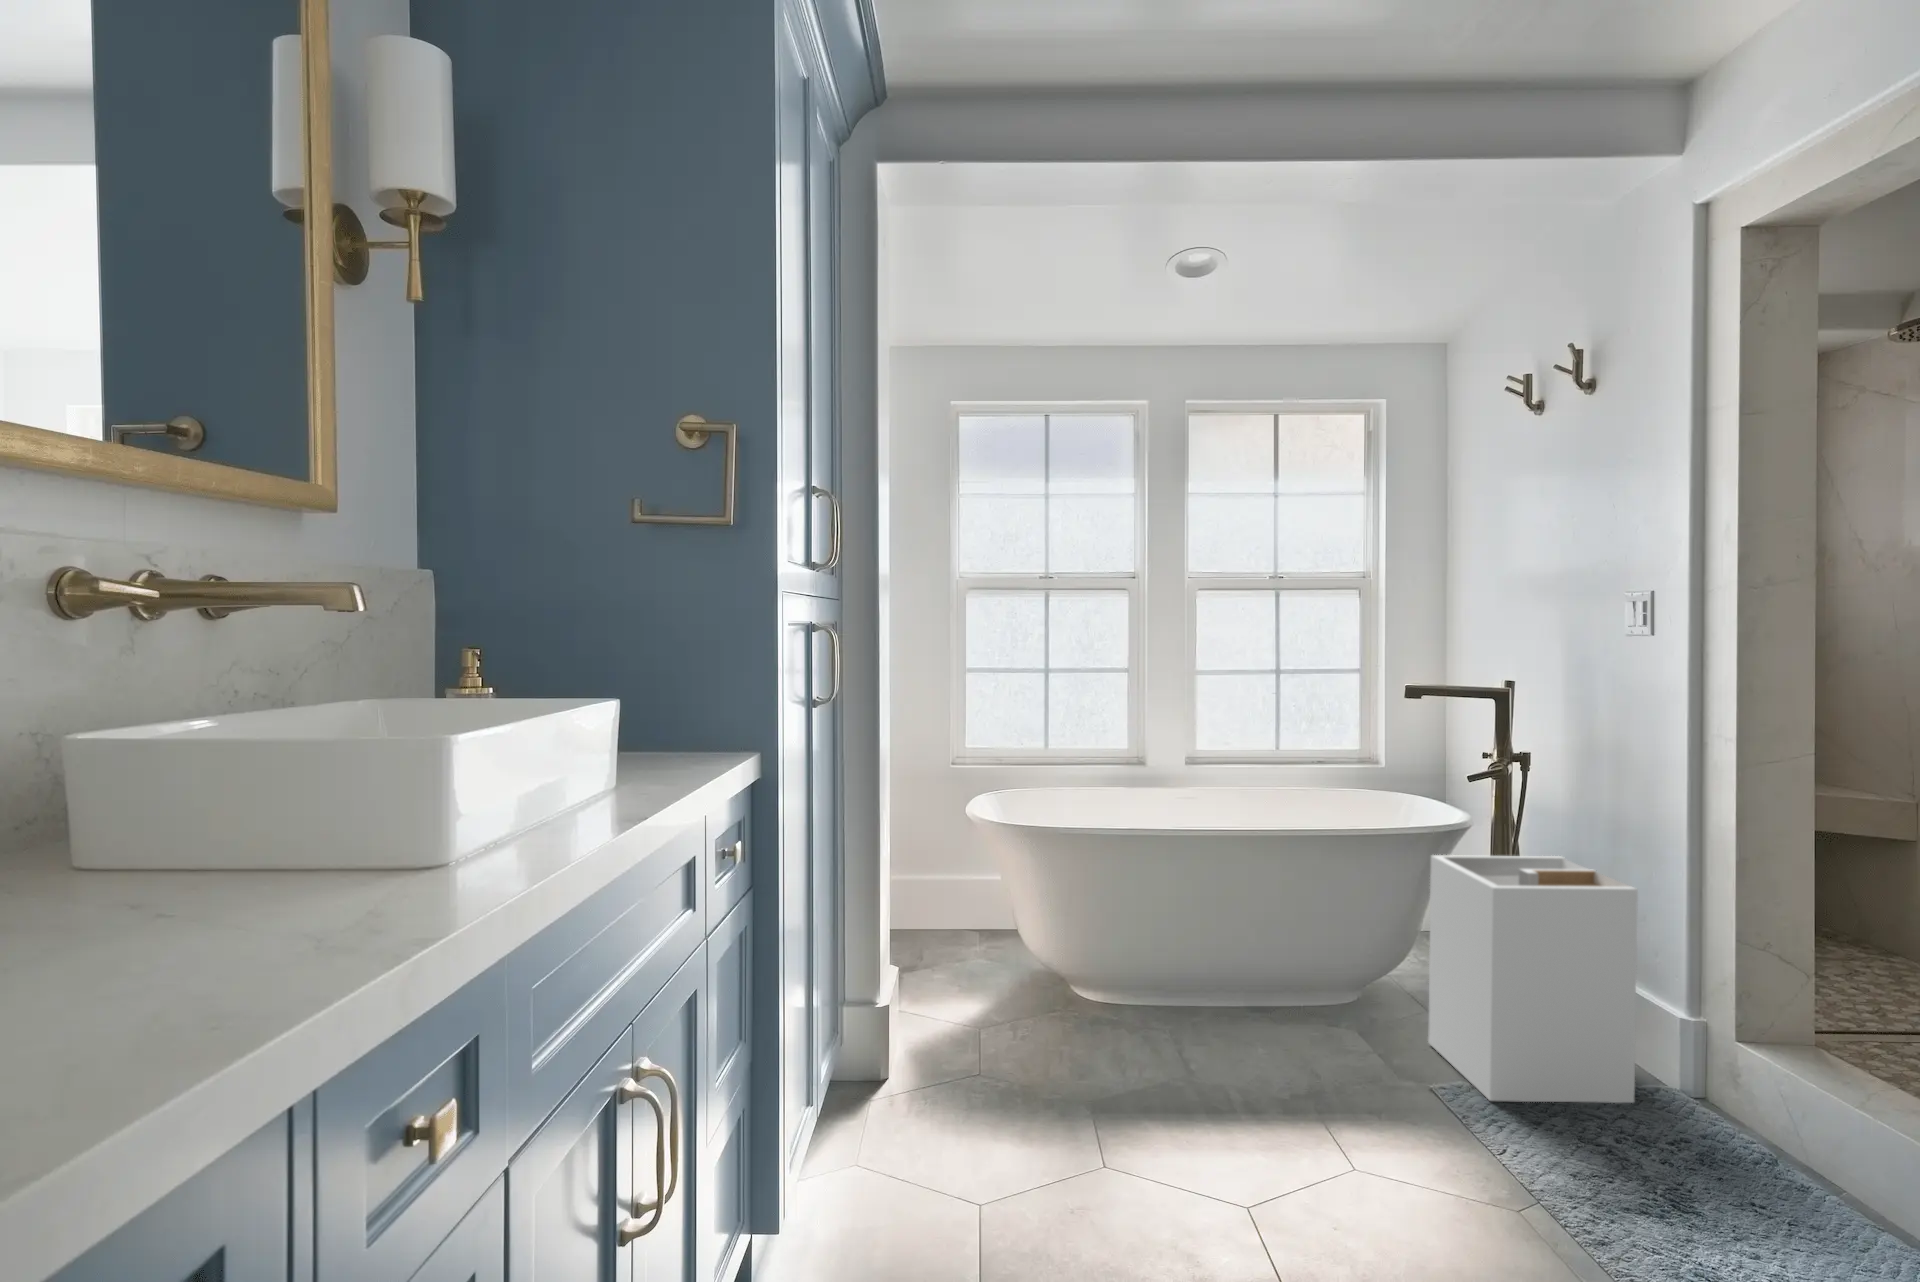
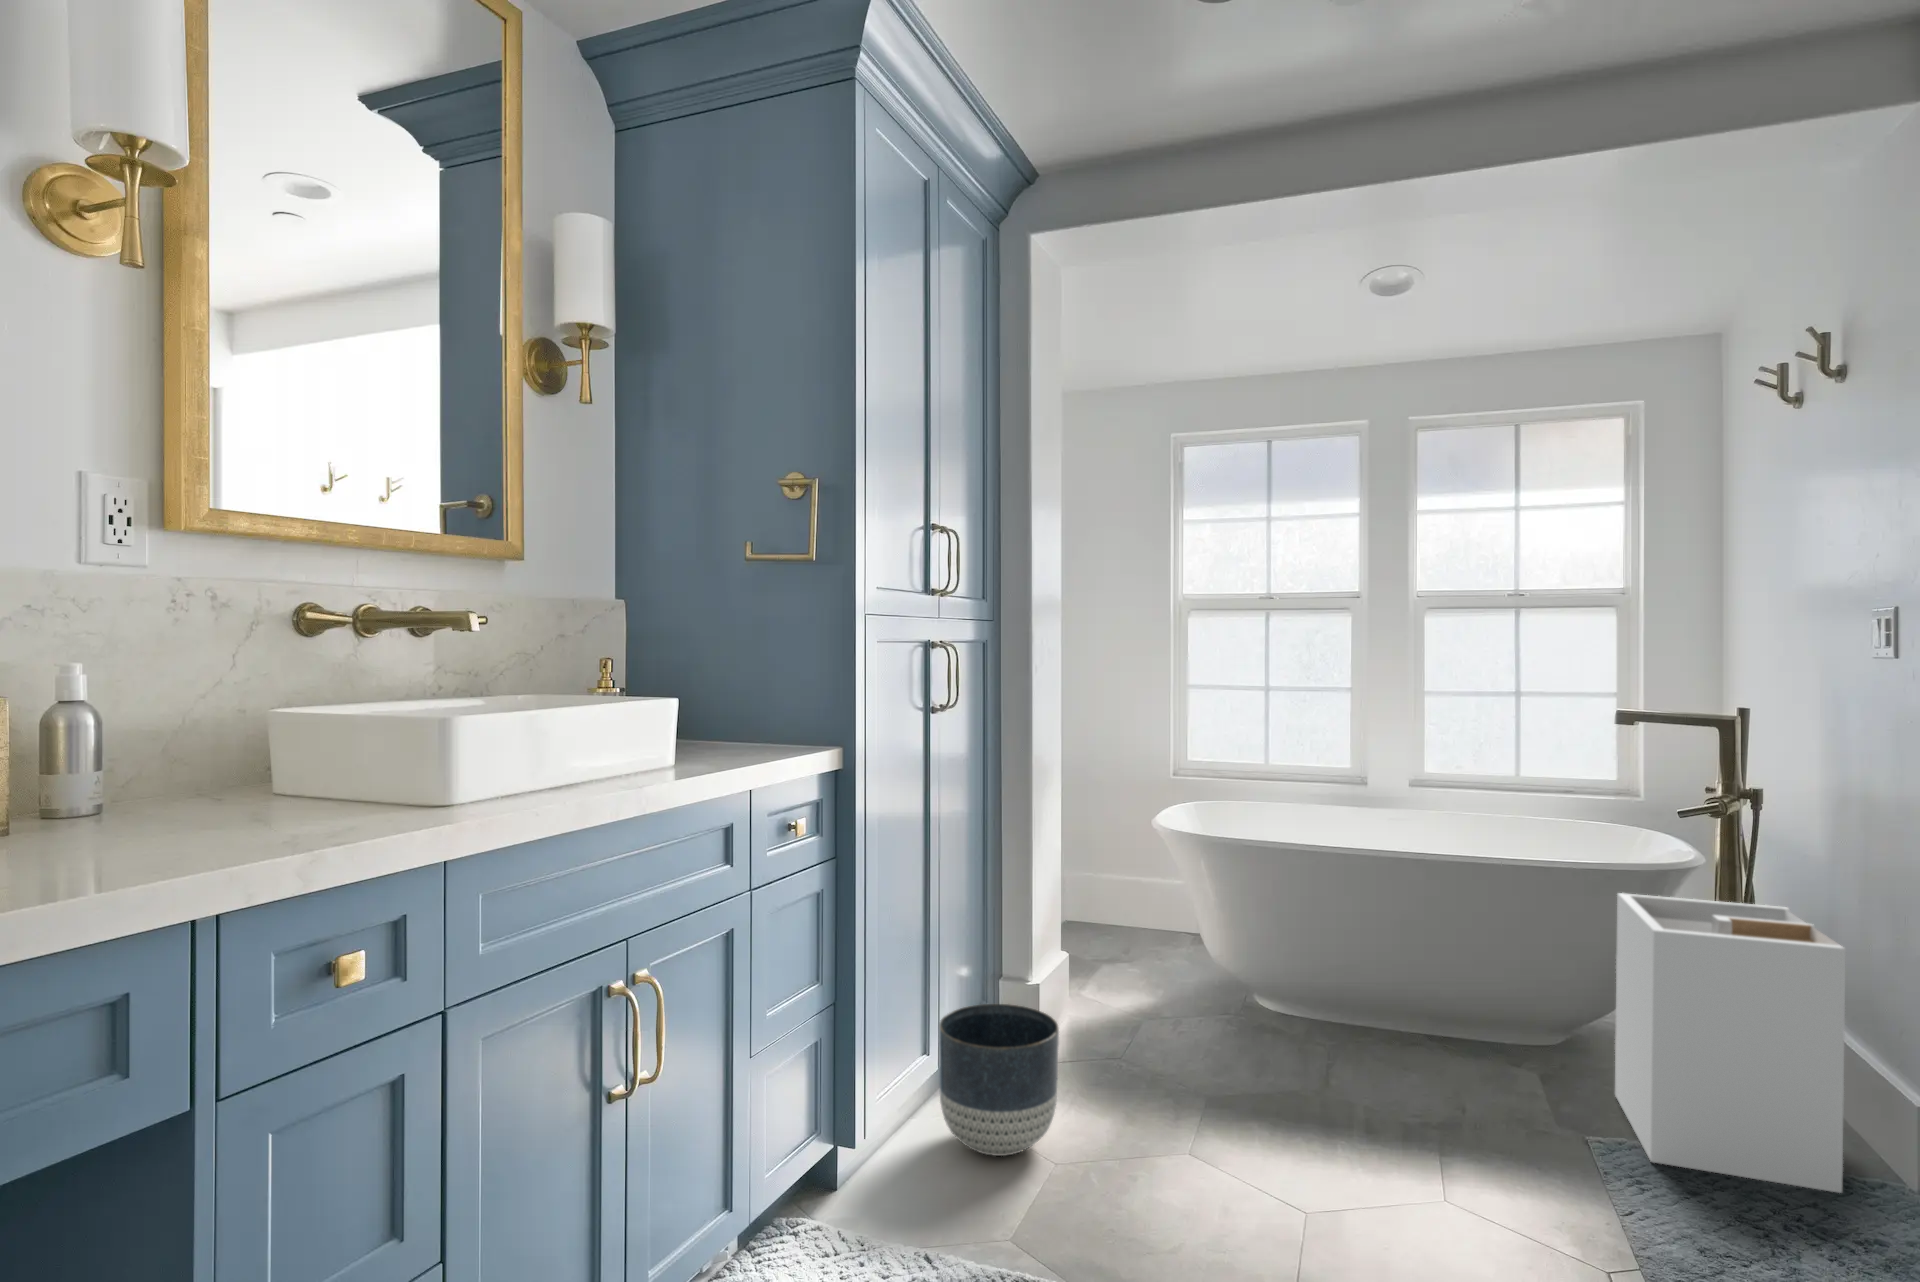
planter: none [838,1036,974,1211] -> present [939,1004,1059,1156]

